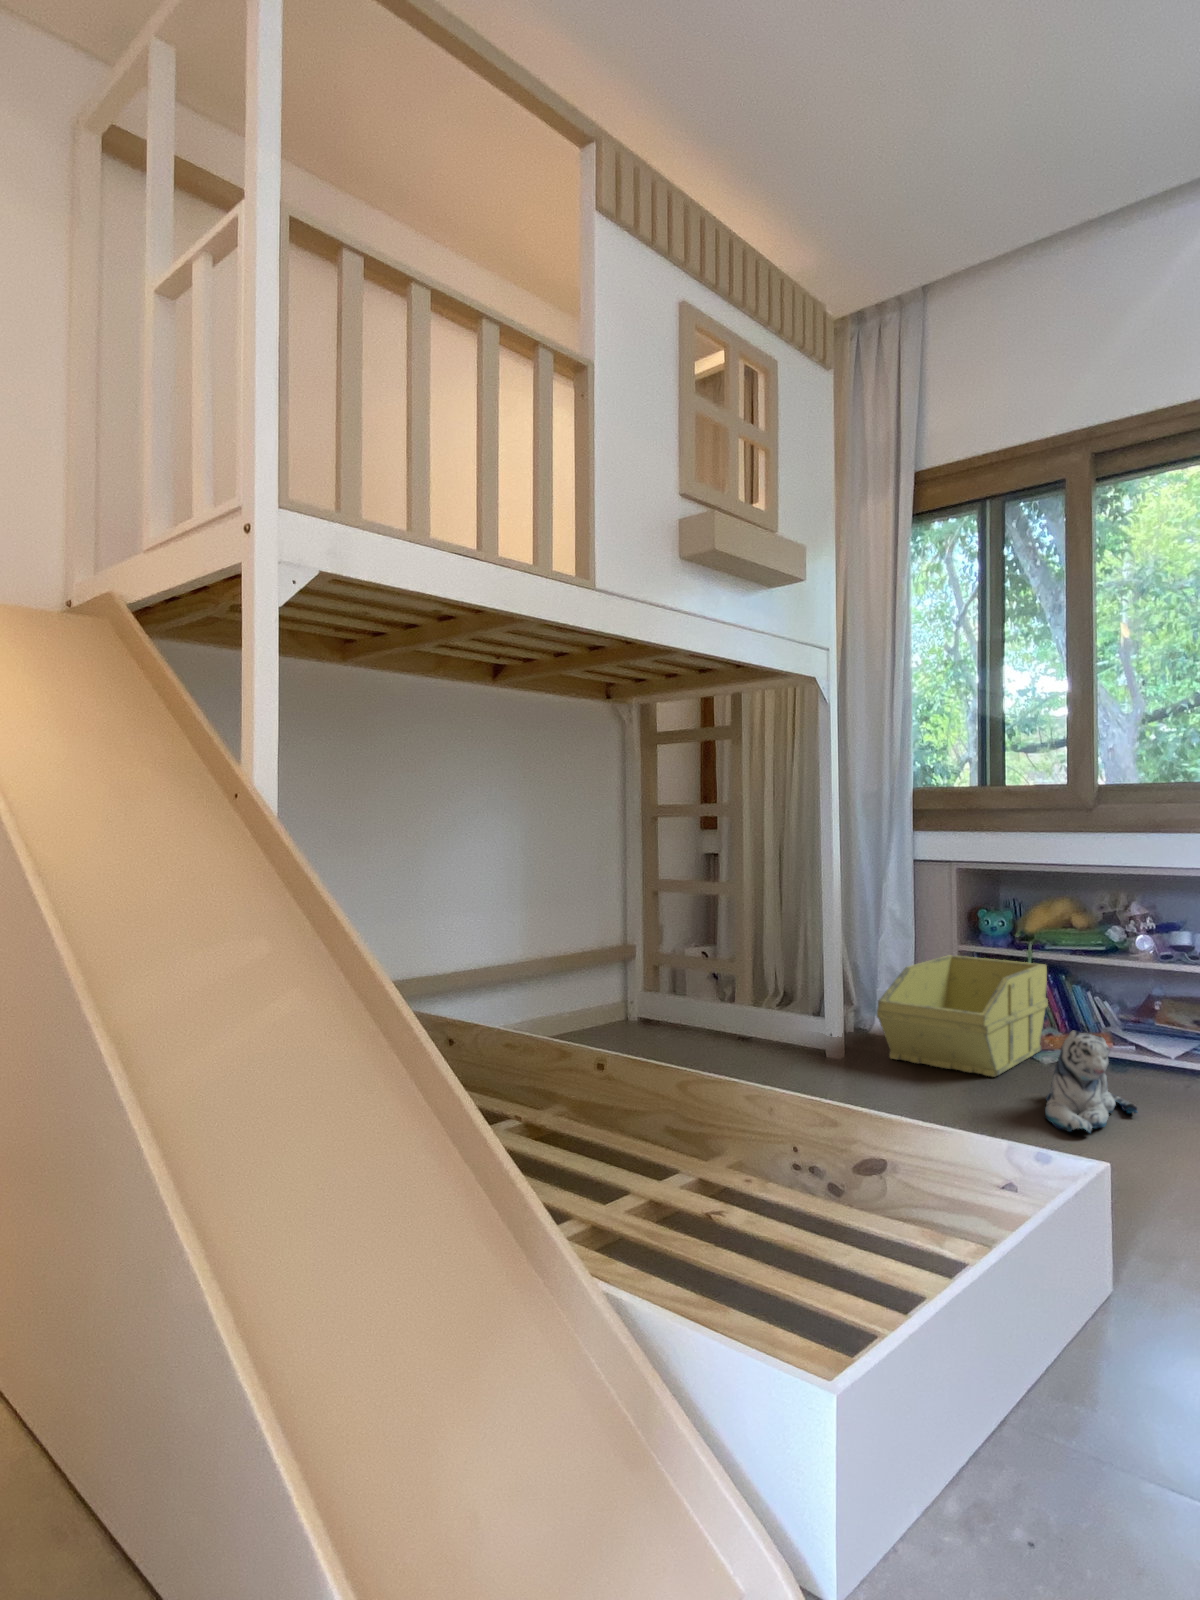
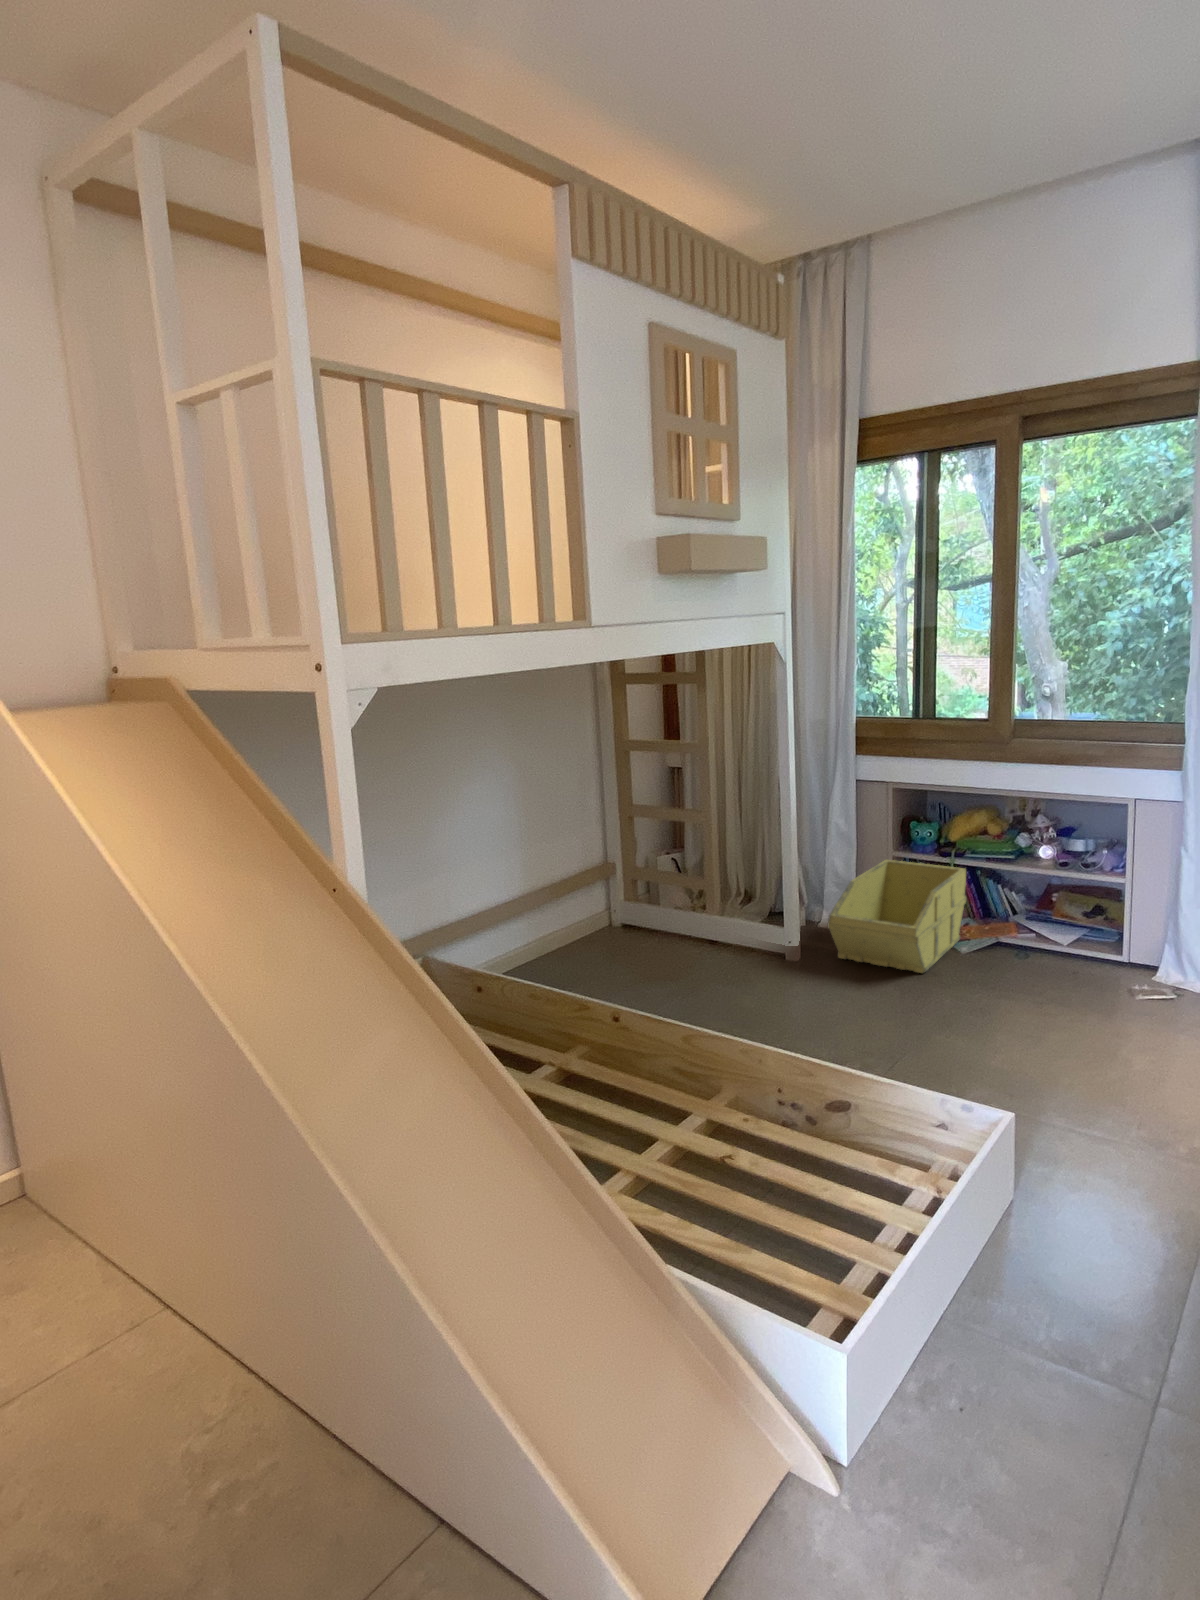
plush toy: present [1045,1031,1137,1132] -> none [962,948,1034,1031]

